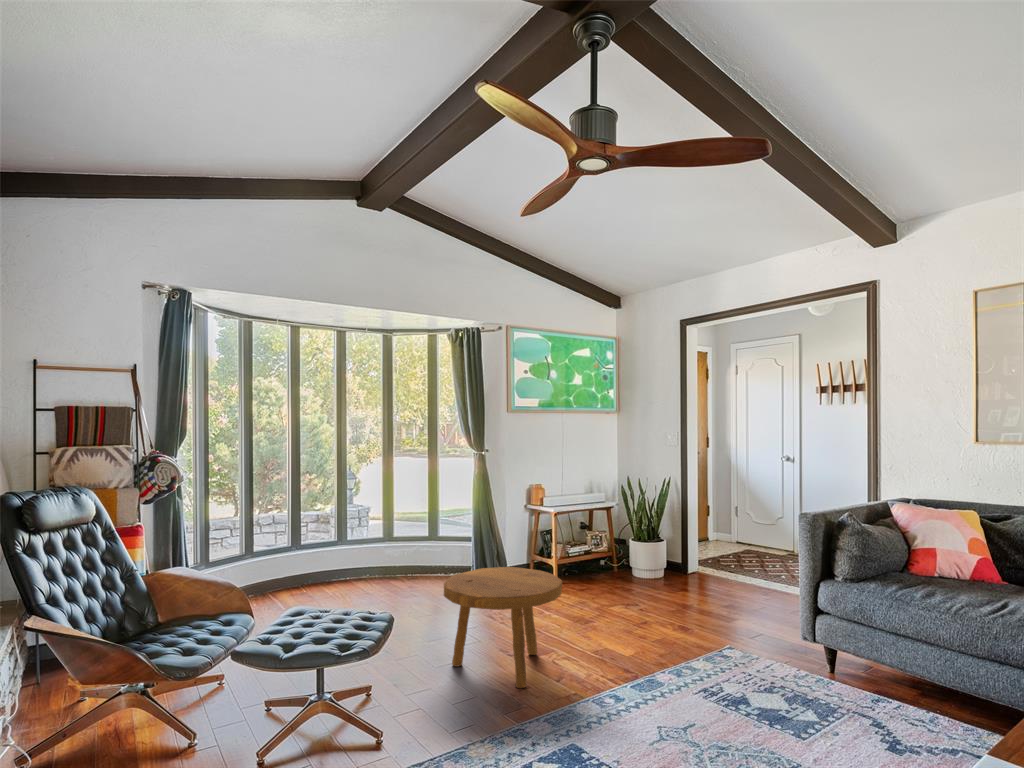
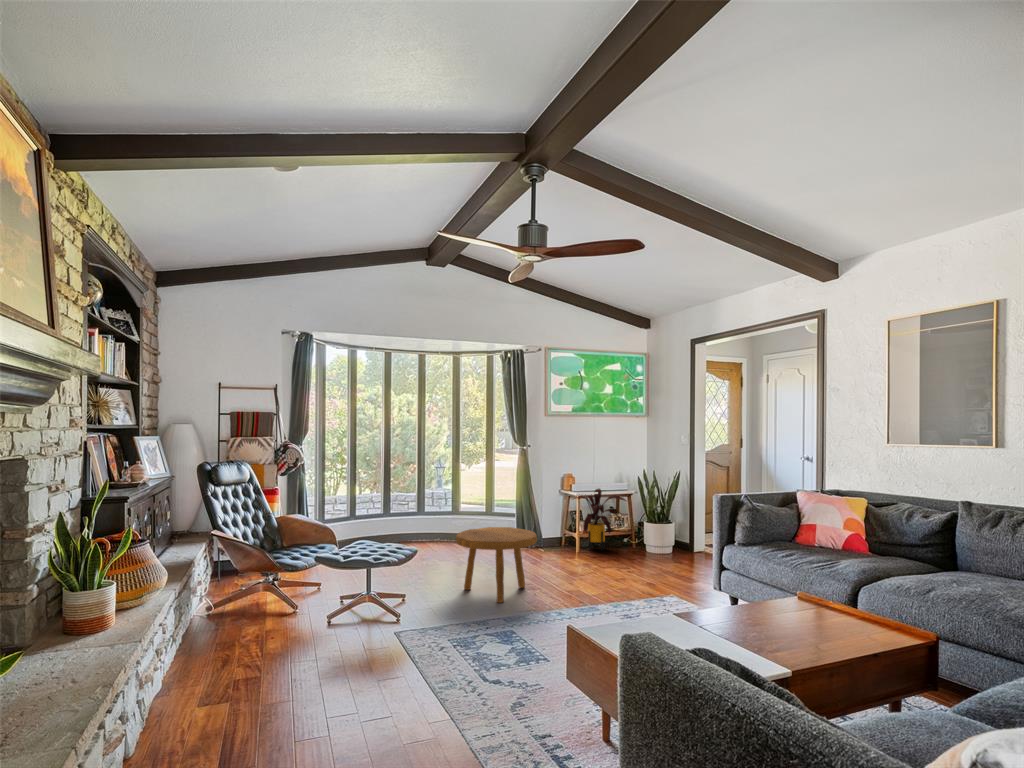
house plant: none [544,502,618,582] -> present [574,489,626,551]

